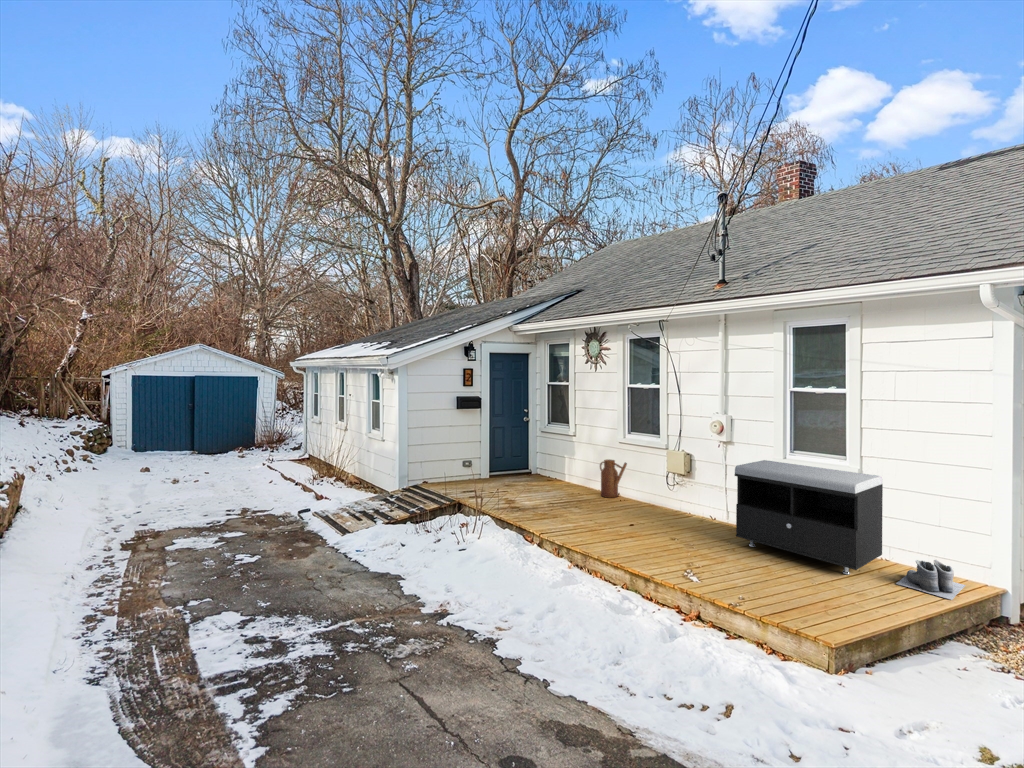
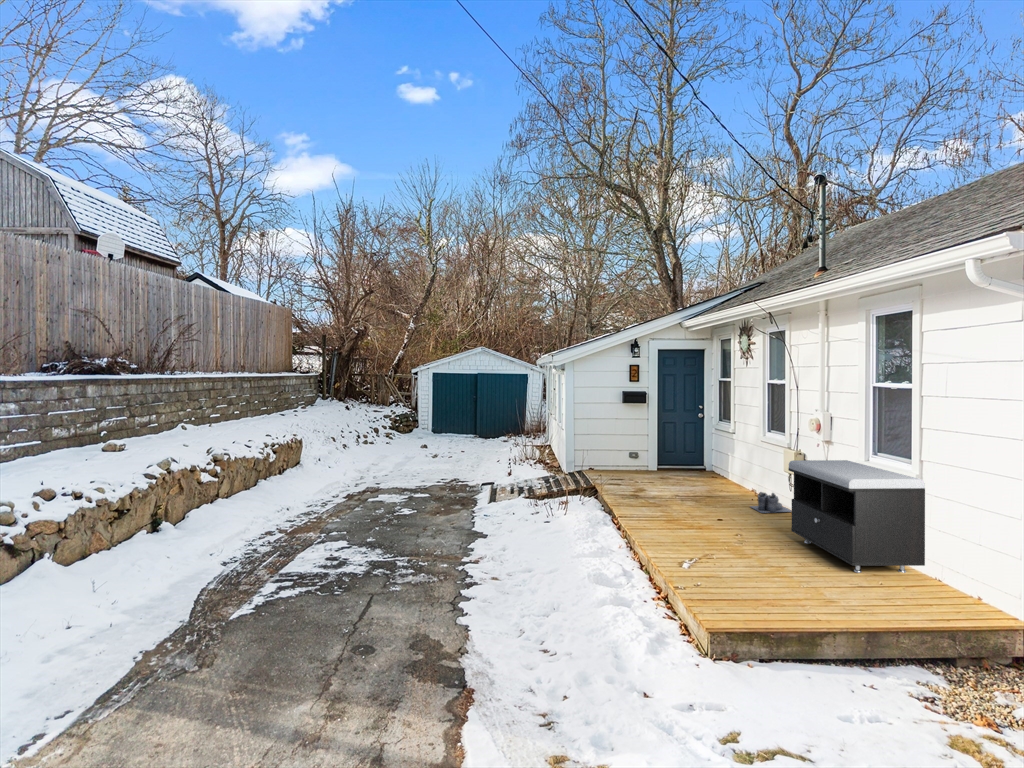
watering can: present [600,459,627,498] -> none [739,457,759,496]
boots: present [896,560,965,600] -> present [751,492,791,513]

